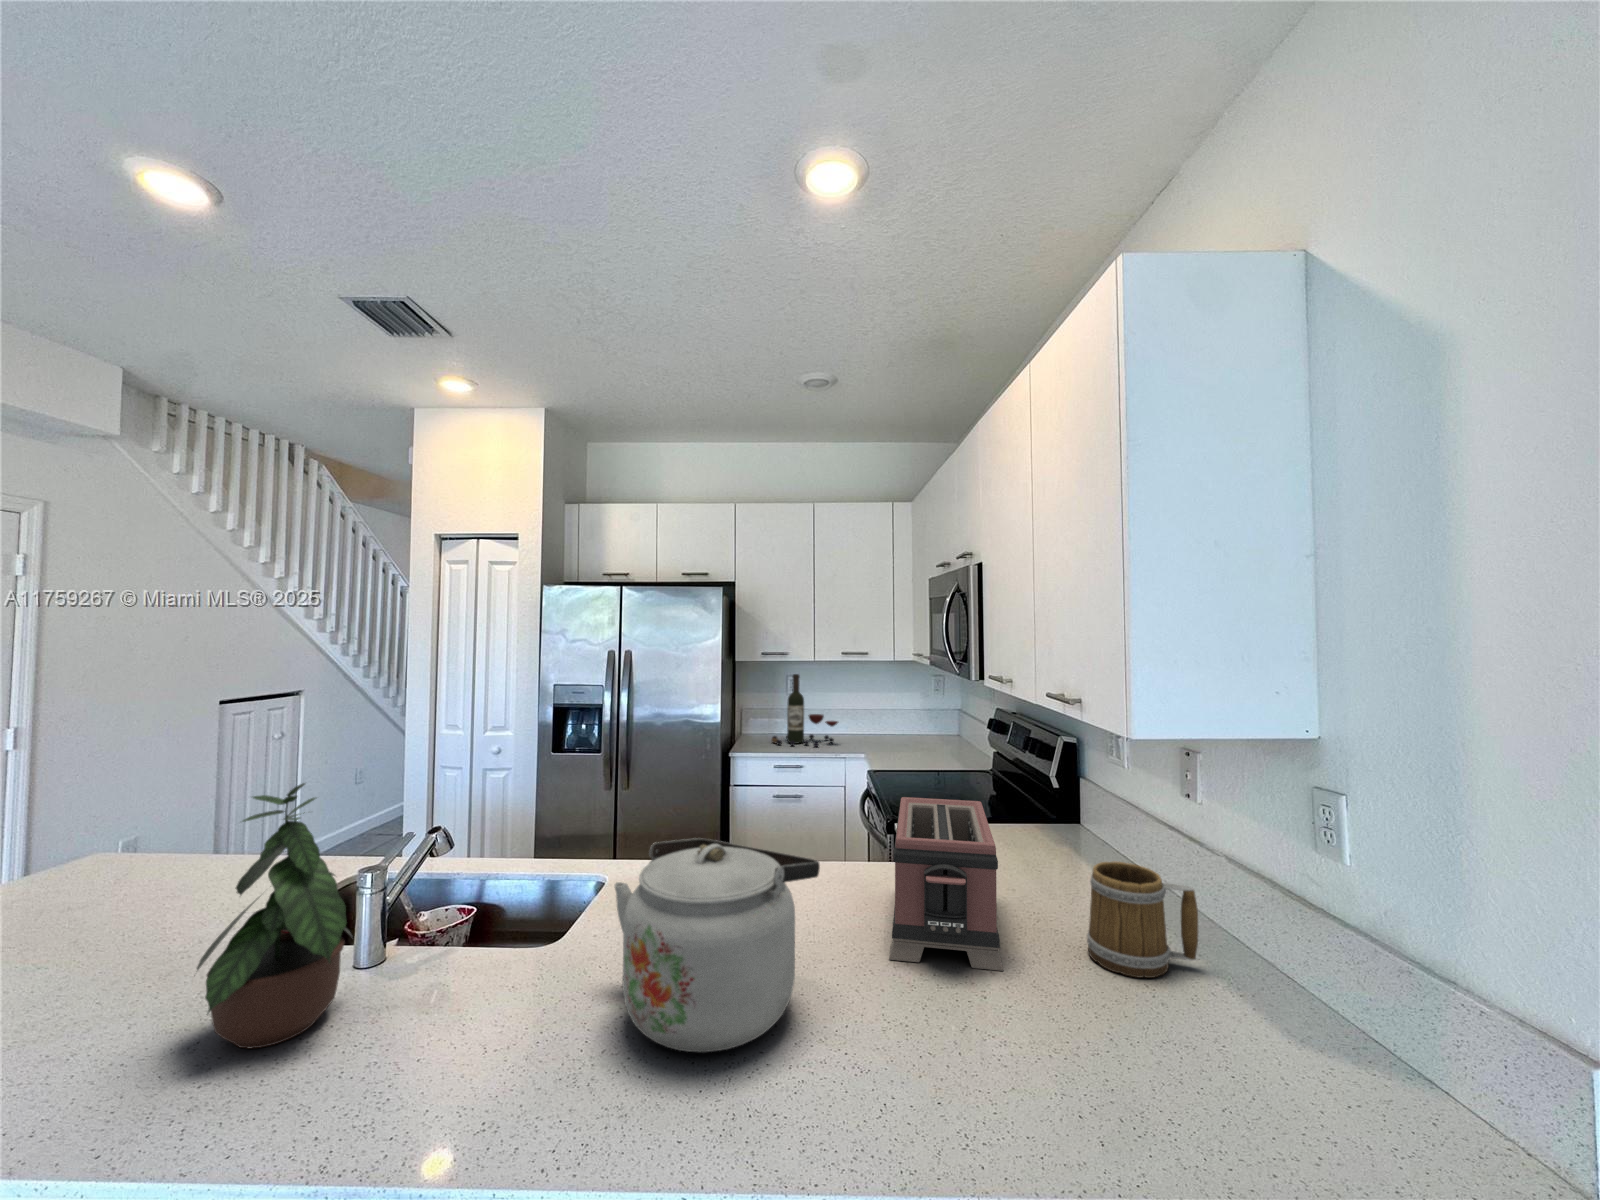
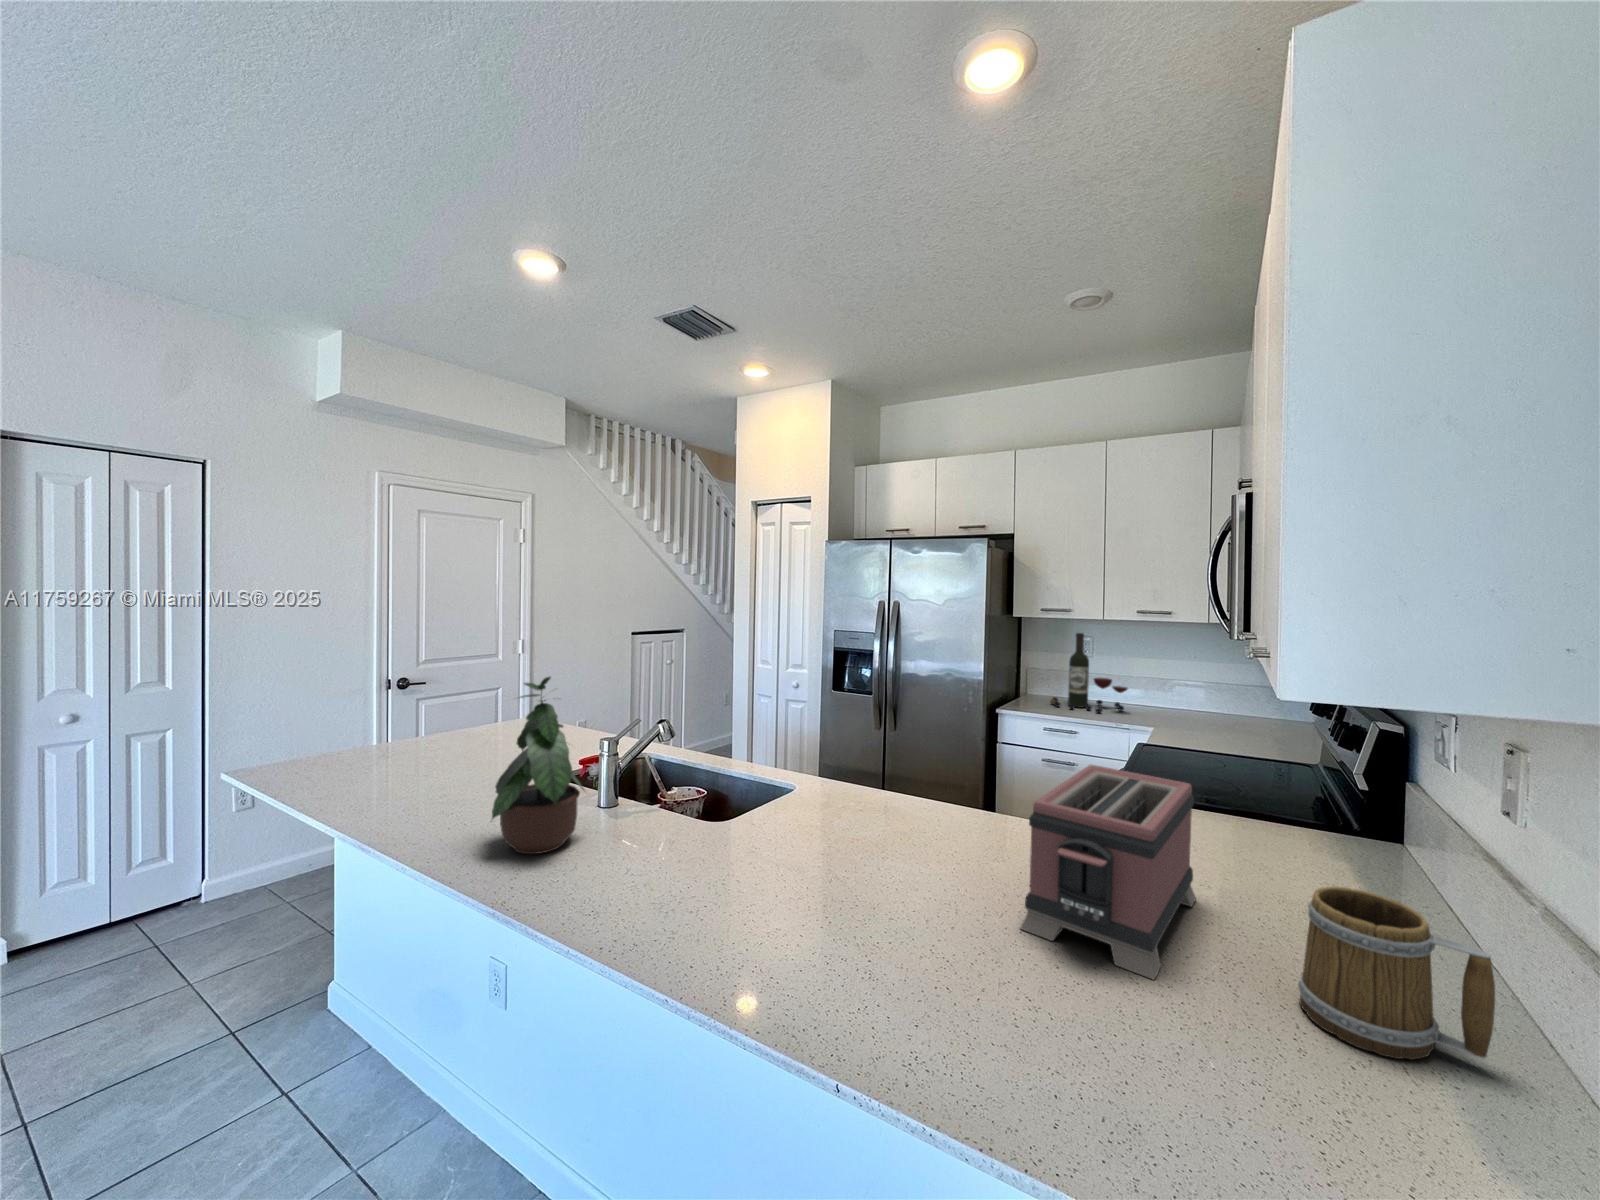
kettle: present [614,838,820,1053] -> none [731,760,925,954]

